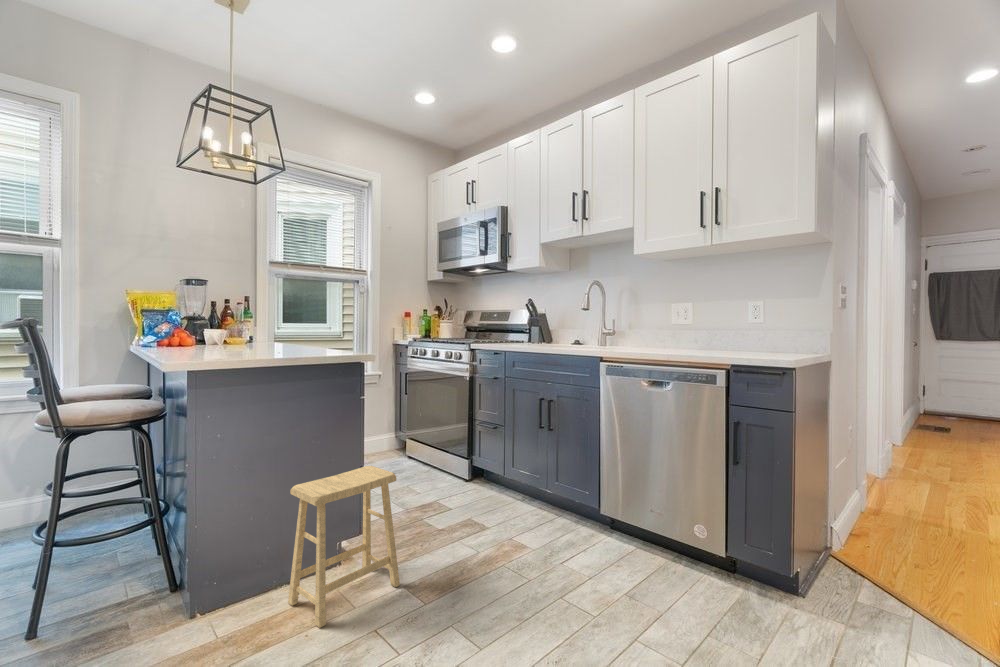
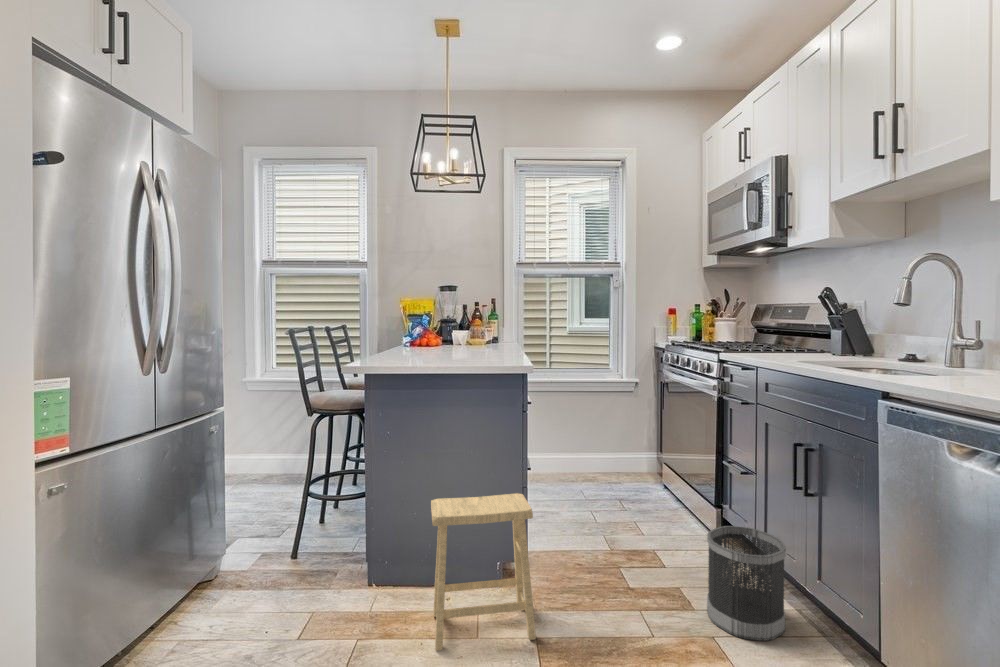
wastebasket: none [496,461,545,534] -> present [707,526,786,641]

